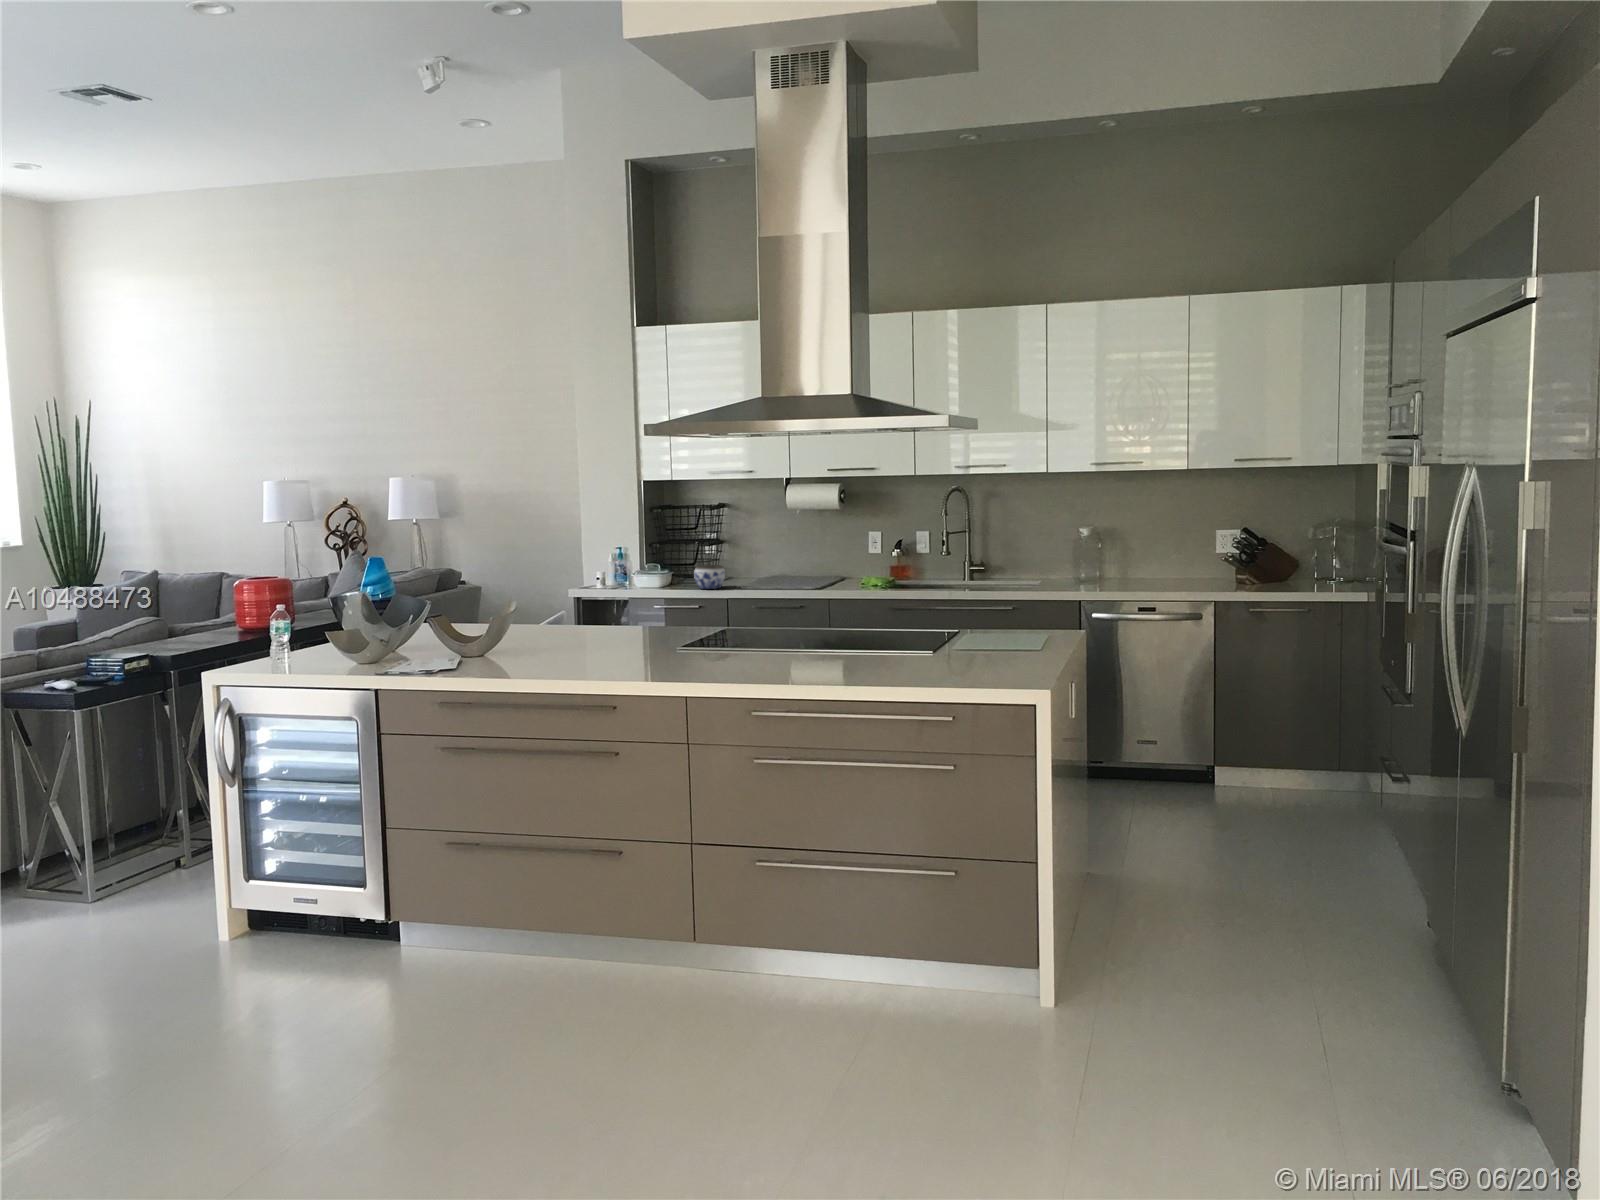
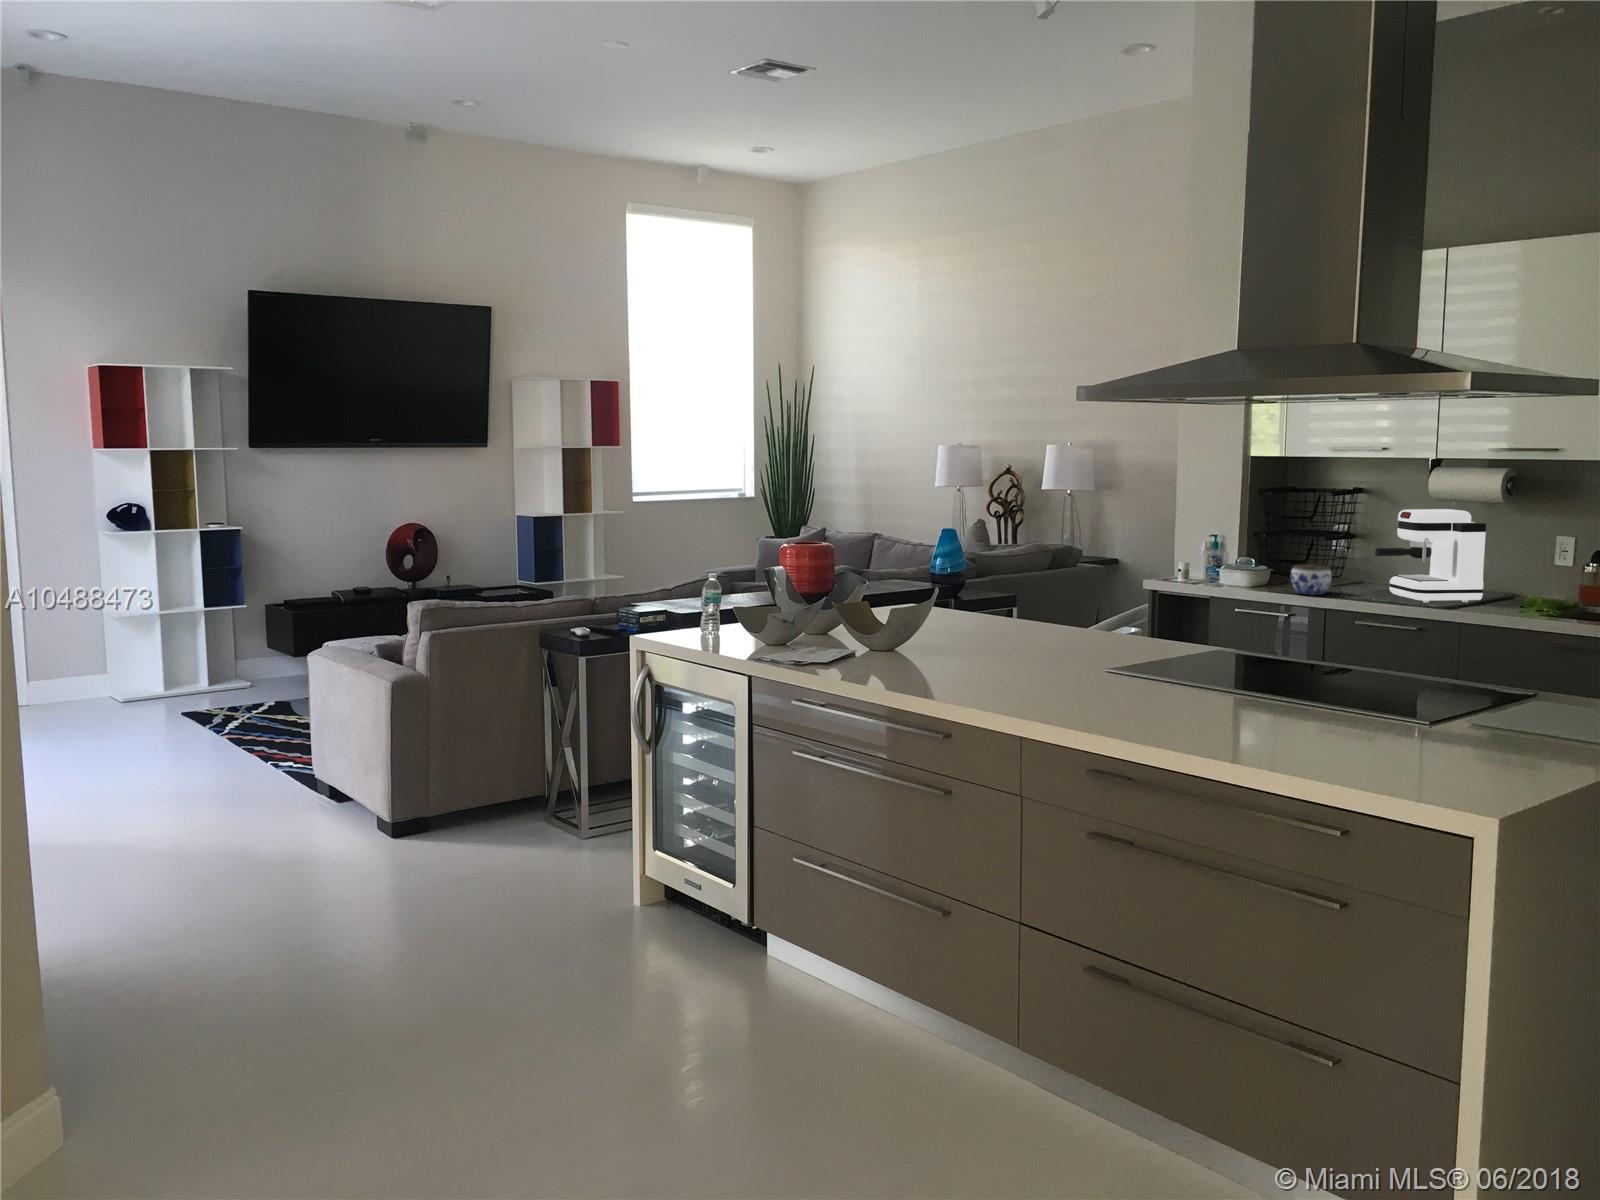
coffee maker: none [760,516,835,587] -> present [1375,509,1486,603]

